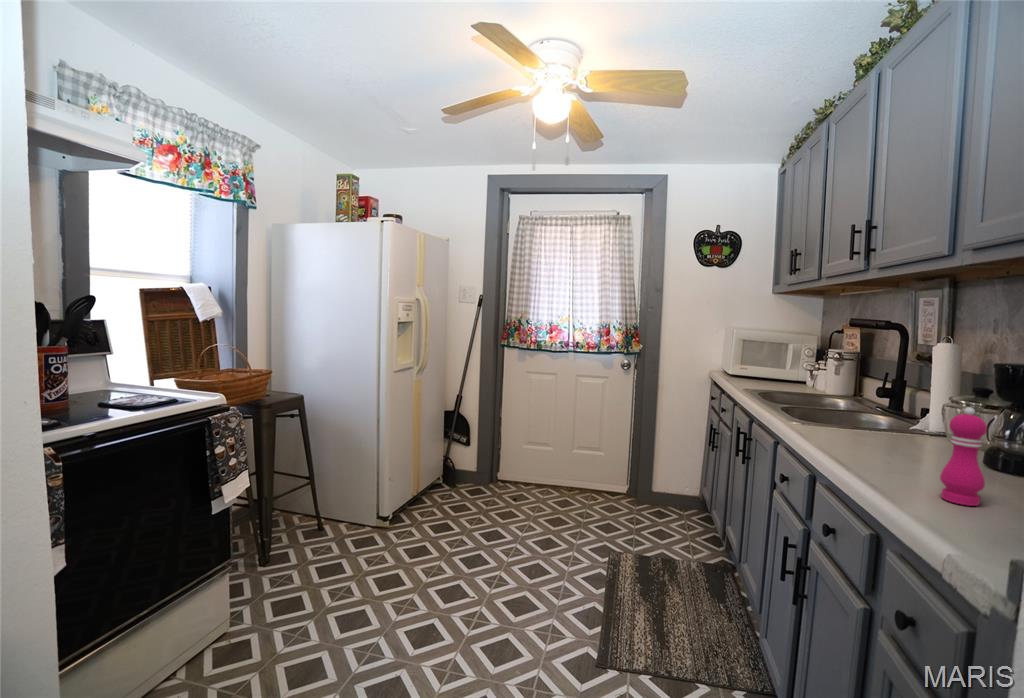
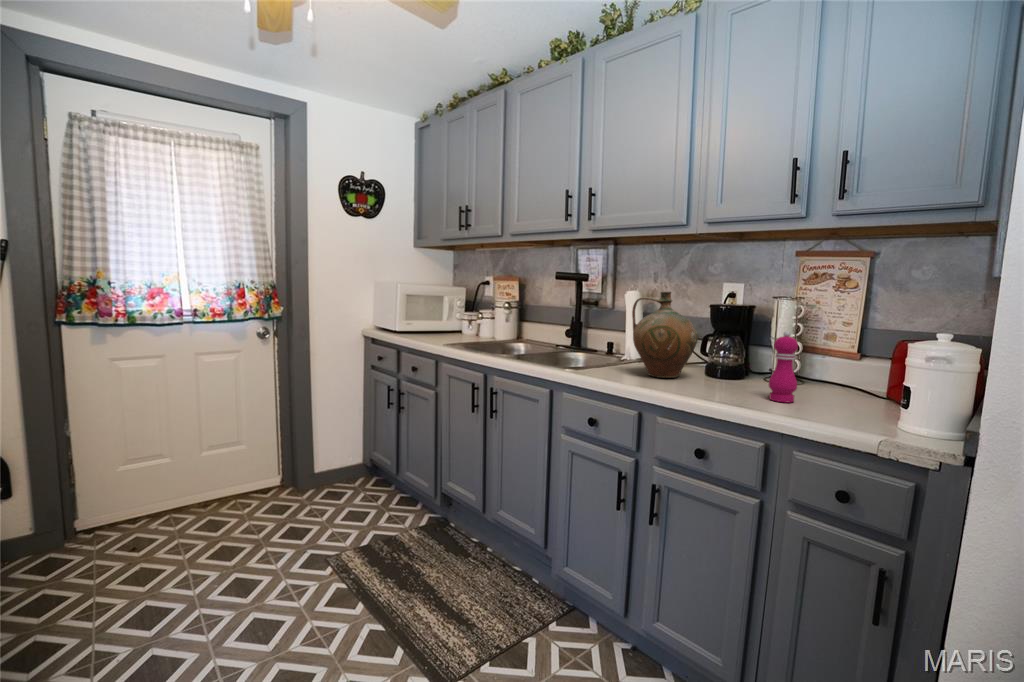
ceramic jug: none [848,347,943,456] -> present [632,291,698,378]

